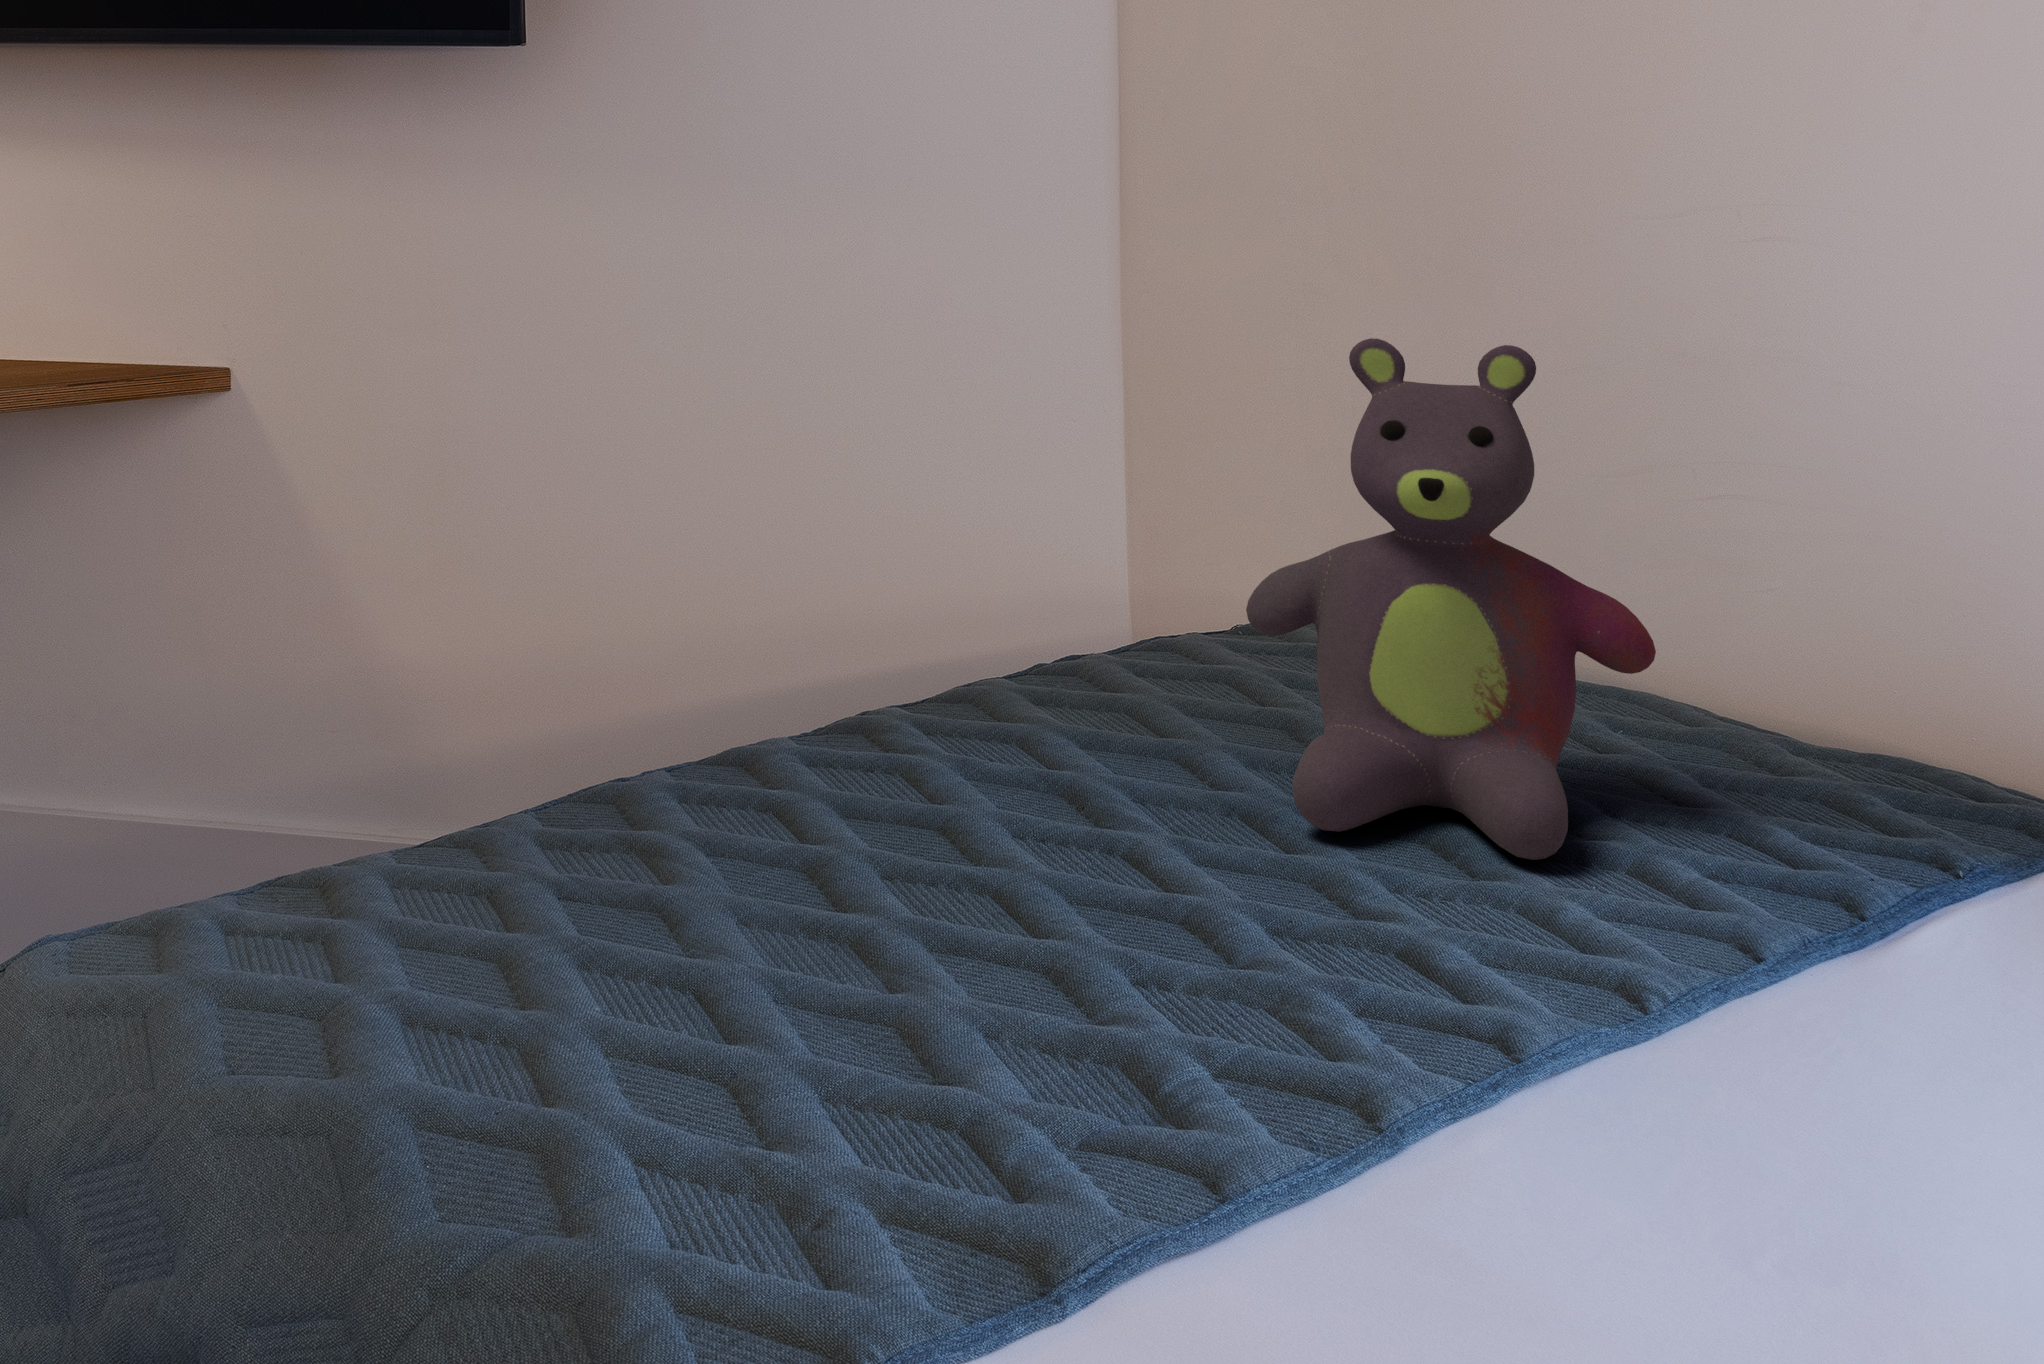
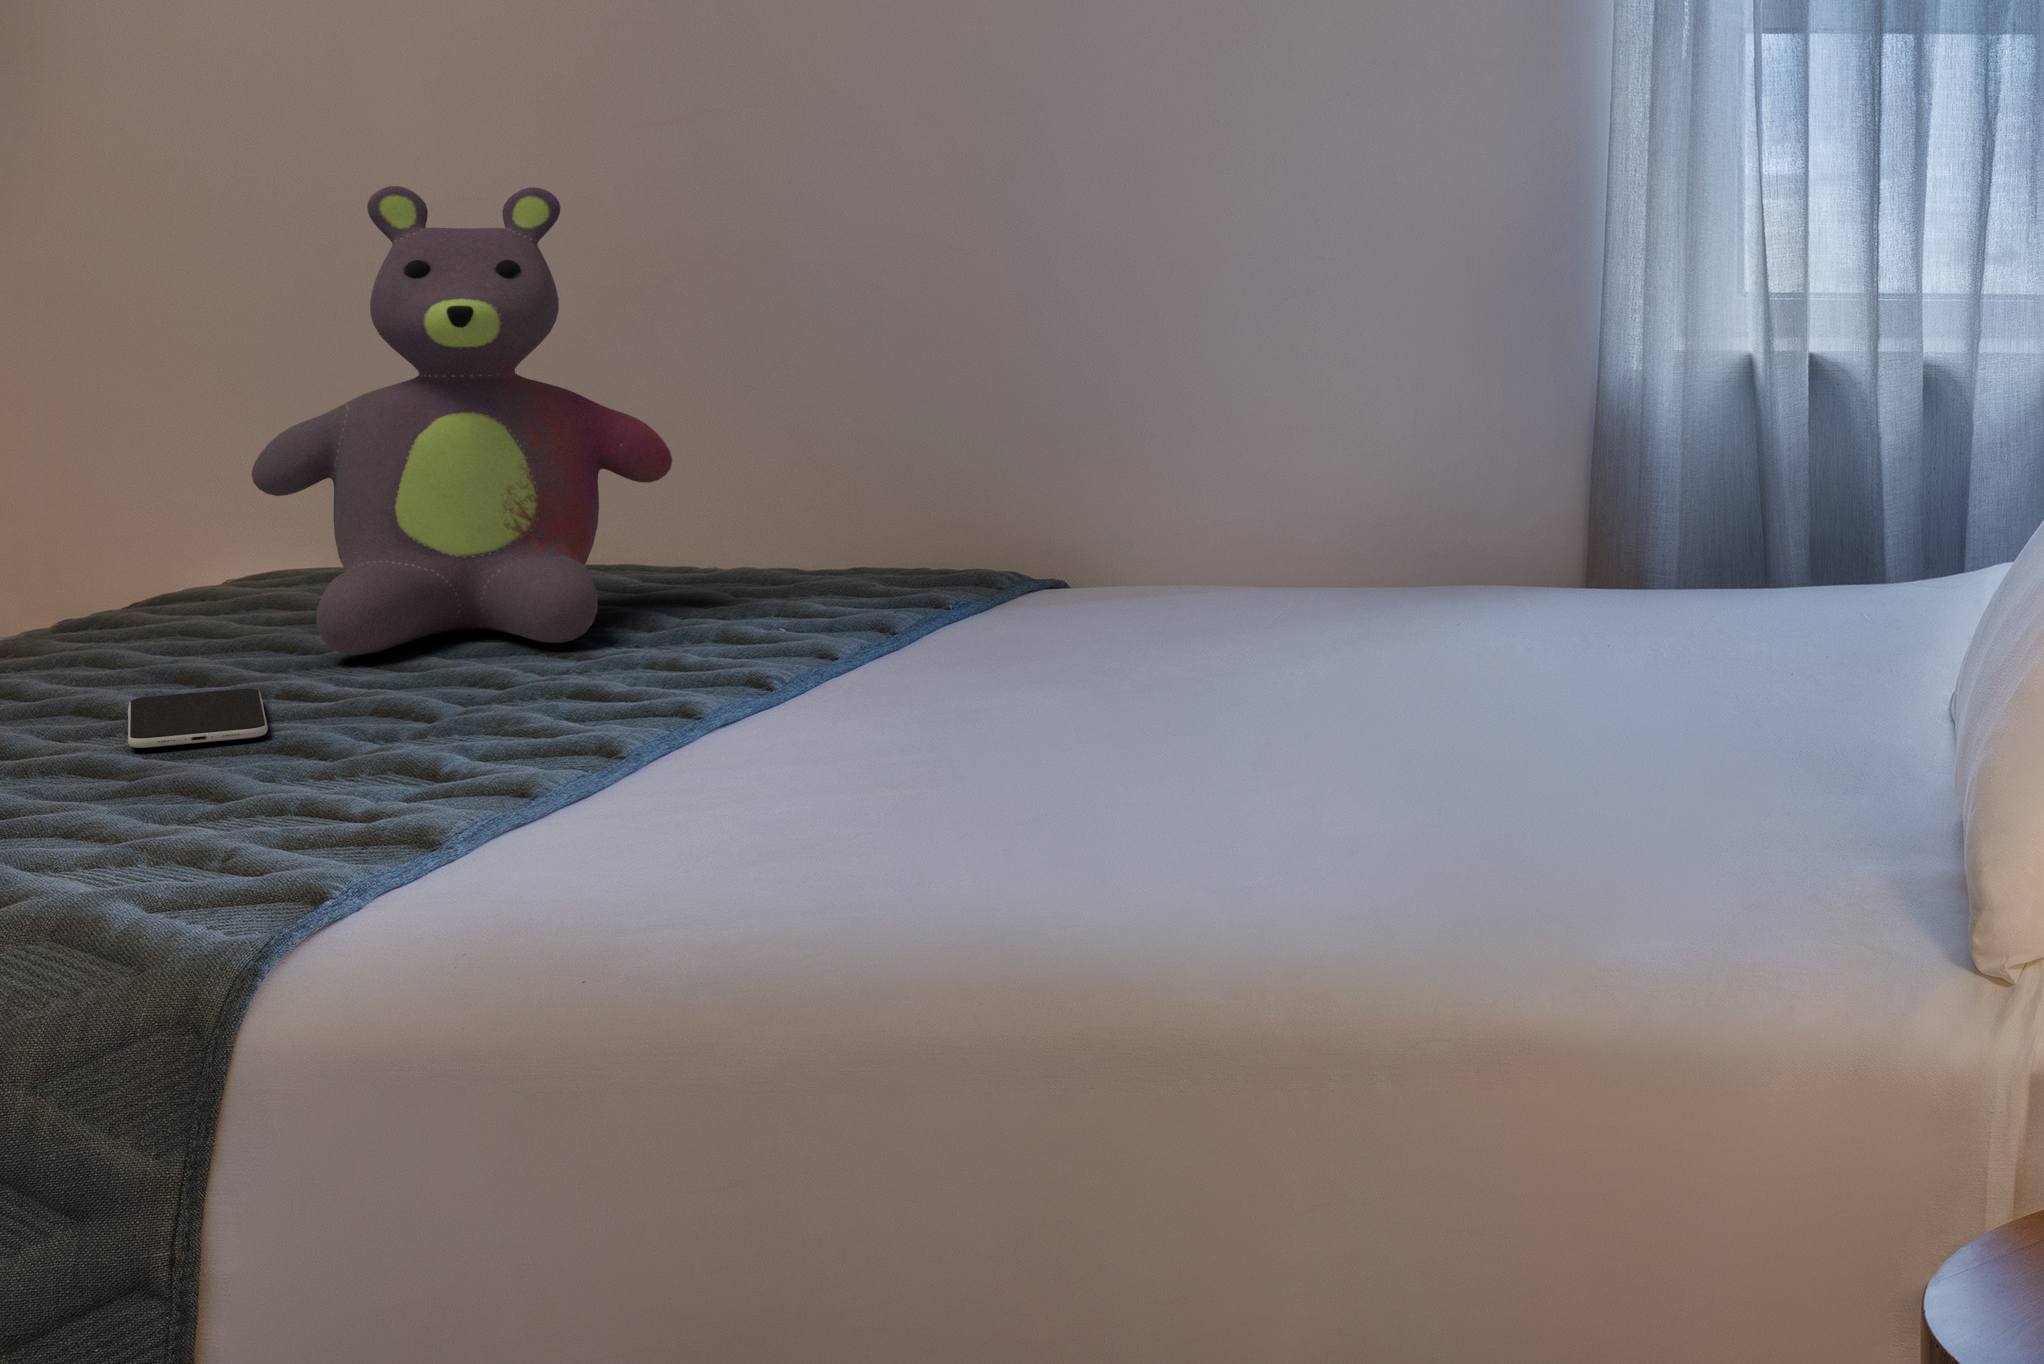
smartphone: none [1109,861,1233,957] -> present [128,689,268,748]

